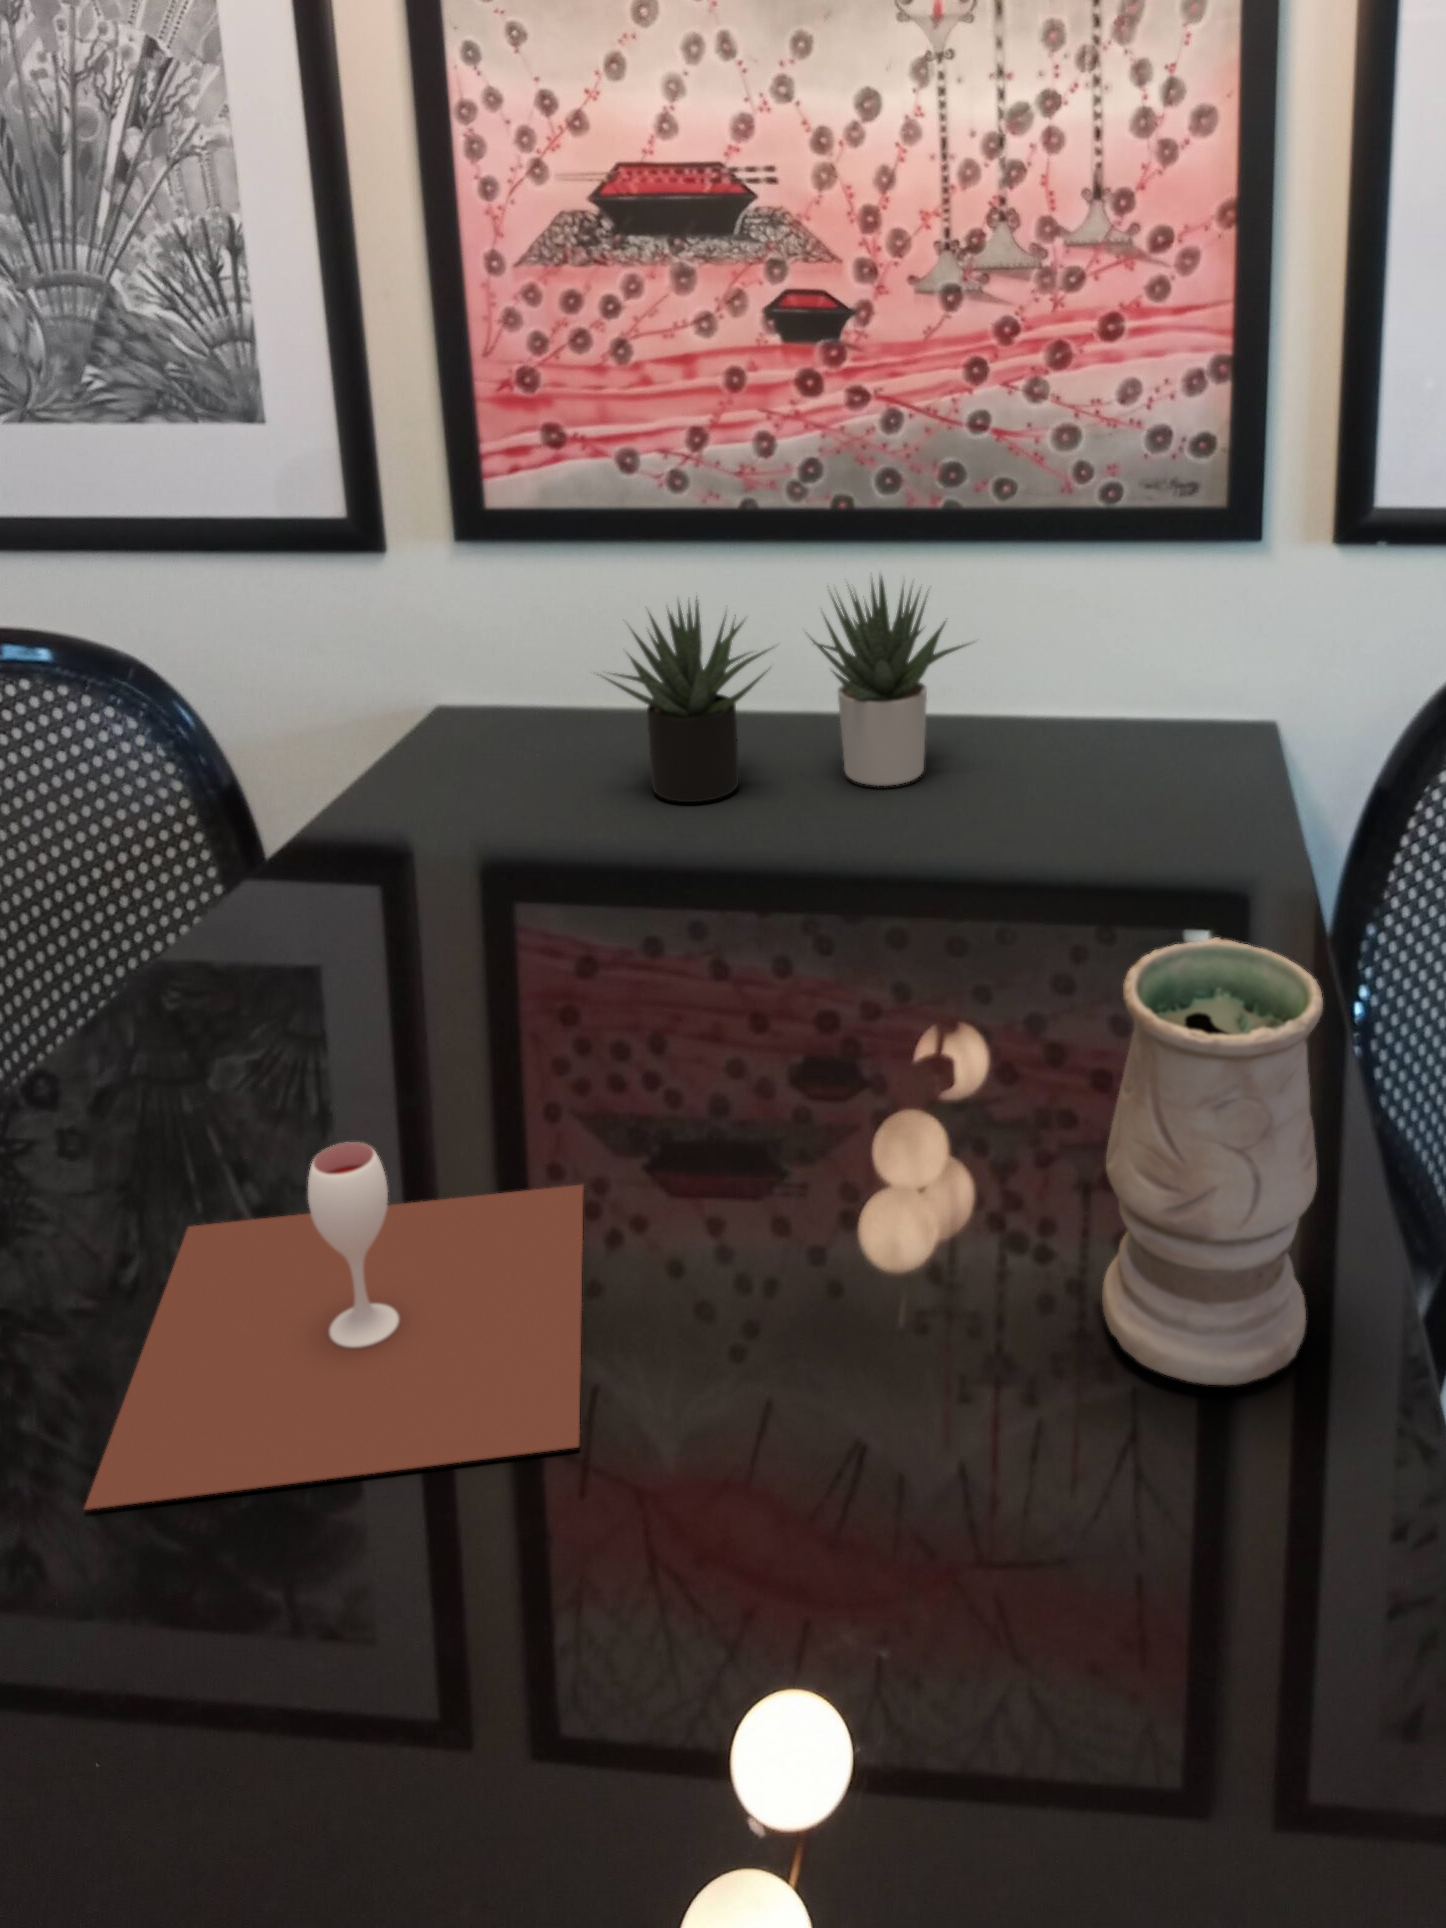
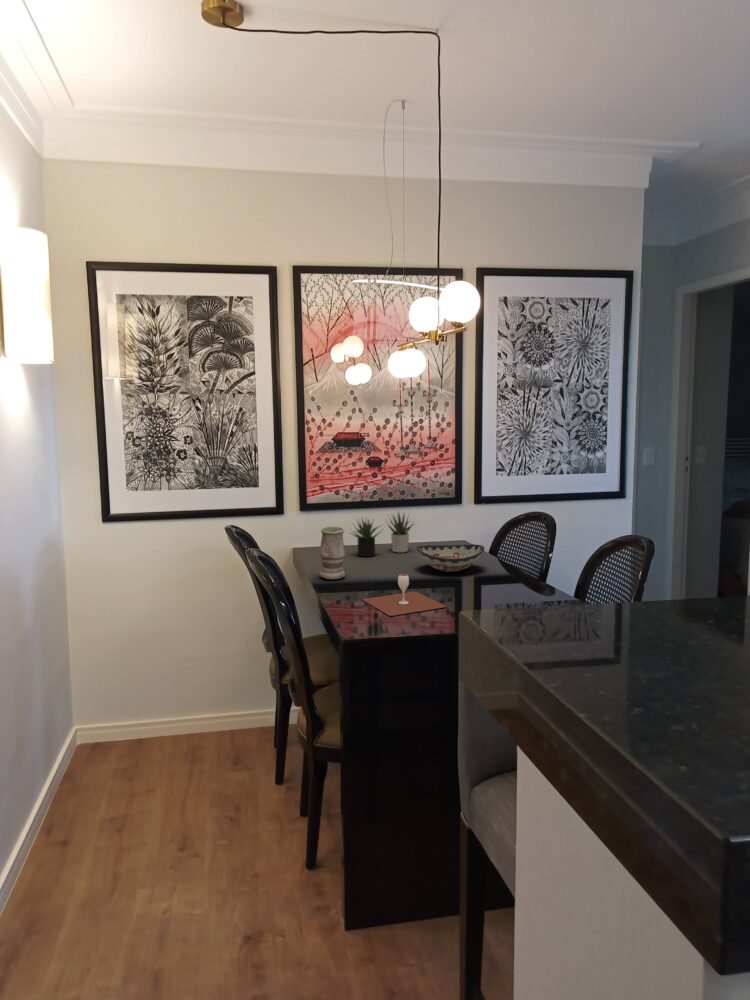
decorative bowl: none [794,805,1192,995] -> present [417,544,484,572]
vase: present [1102,937,1323,1385] -> present [319,526,345,579]

